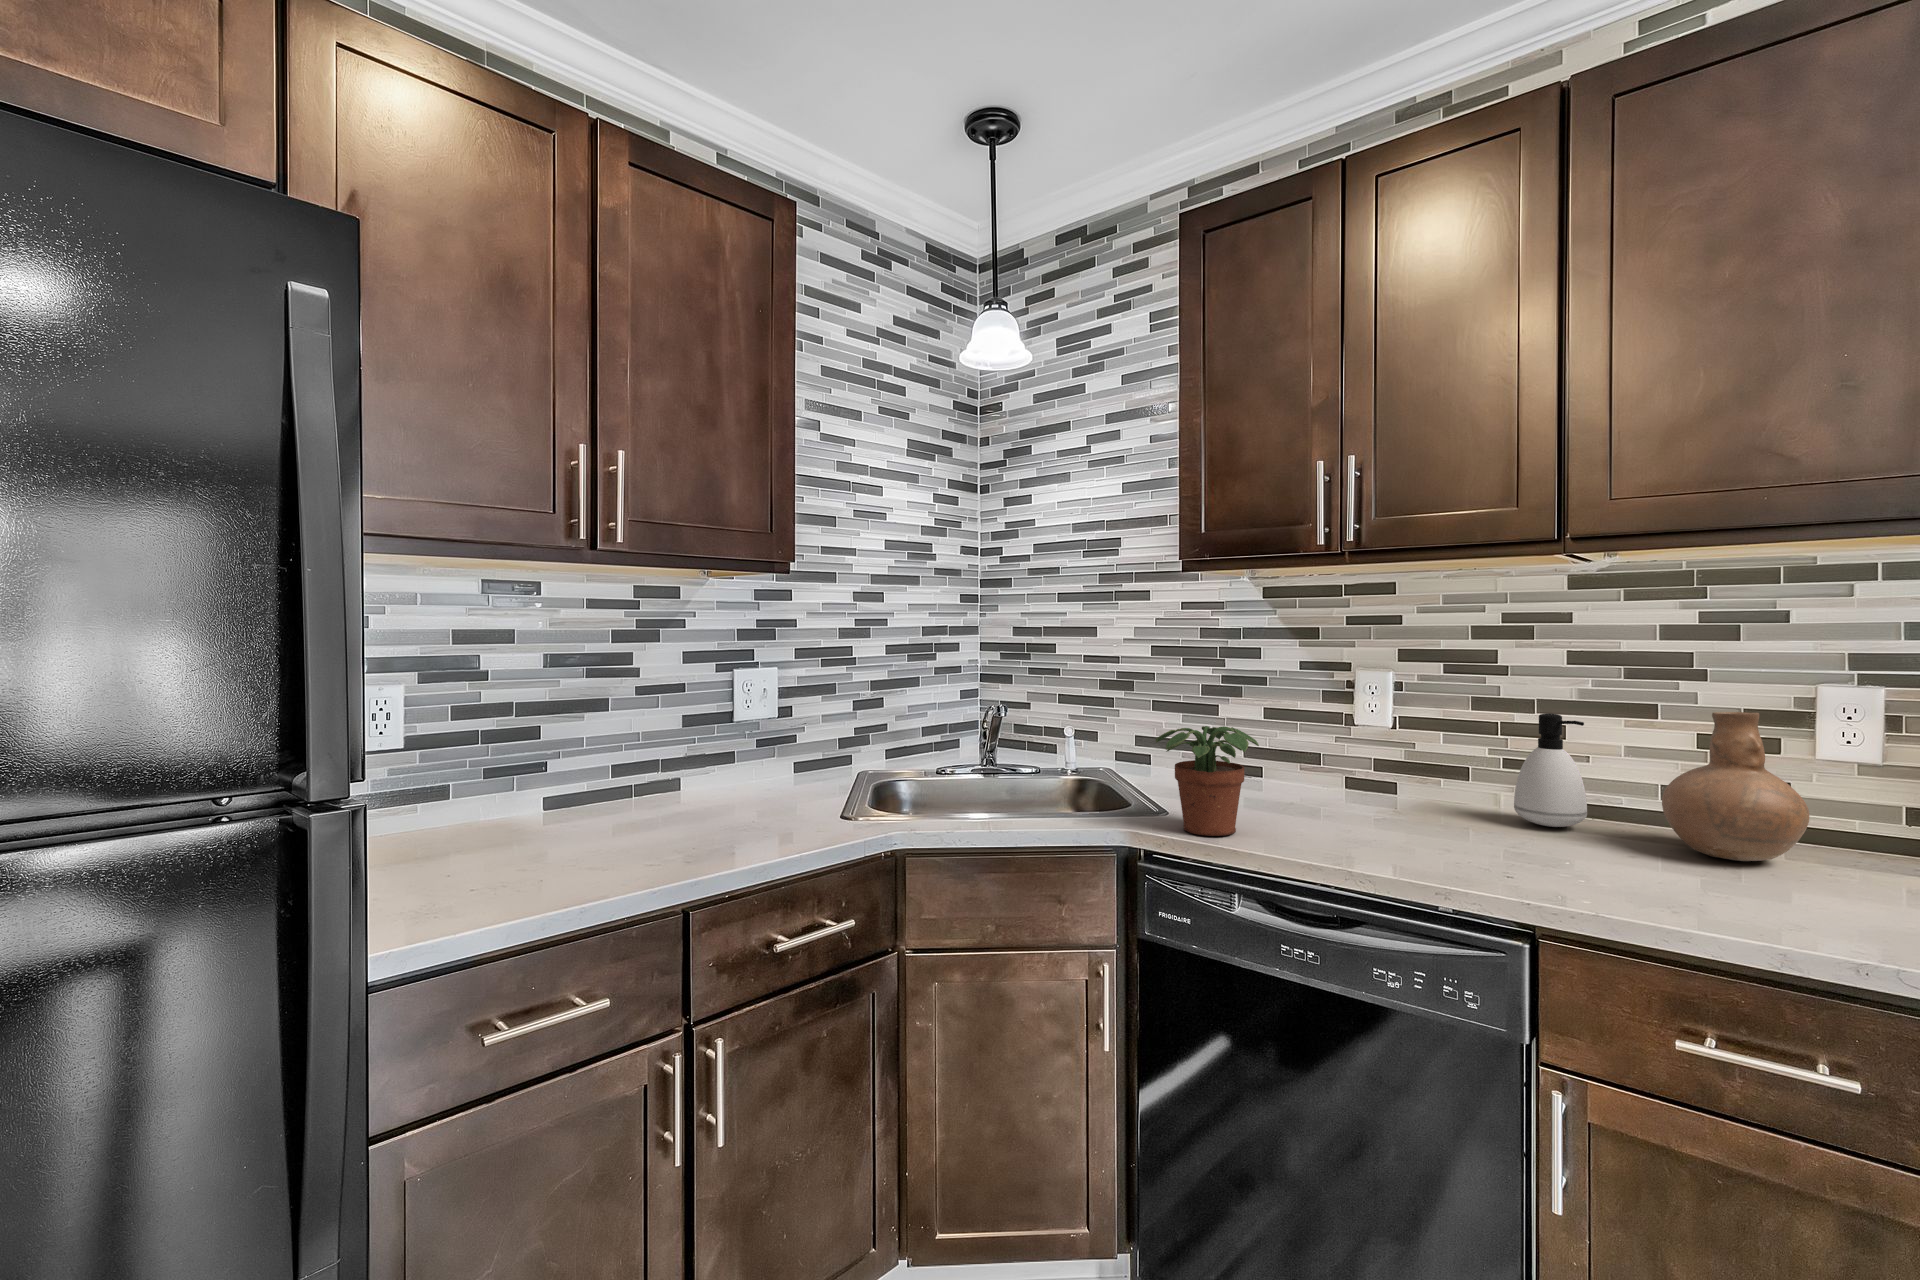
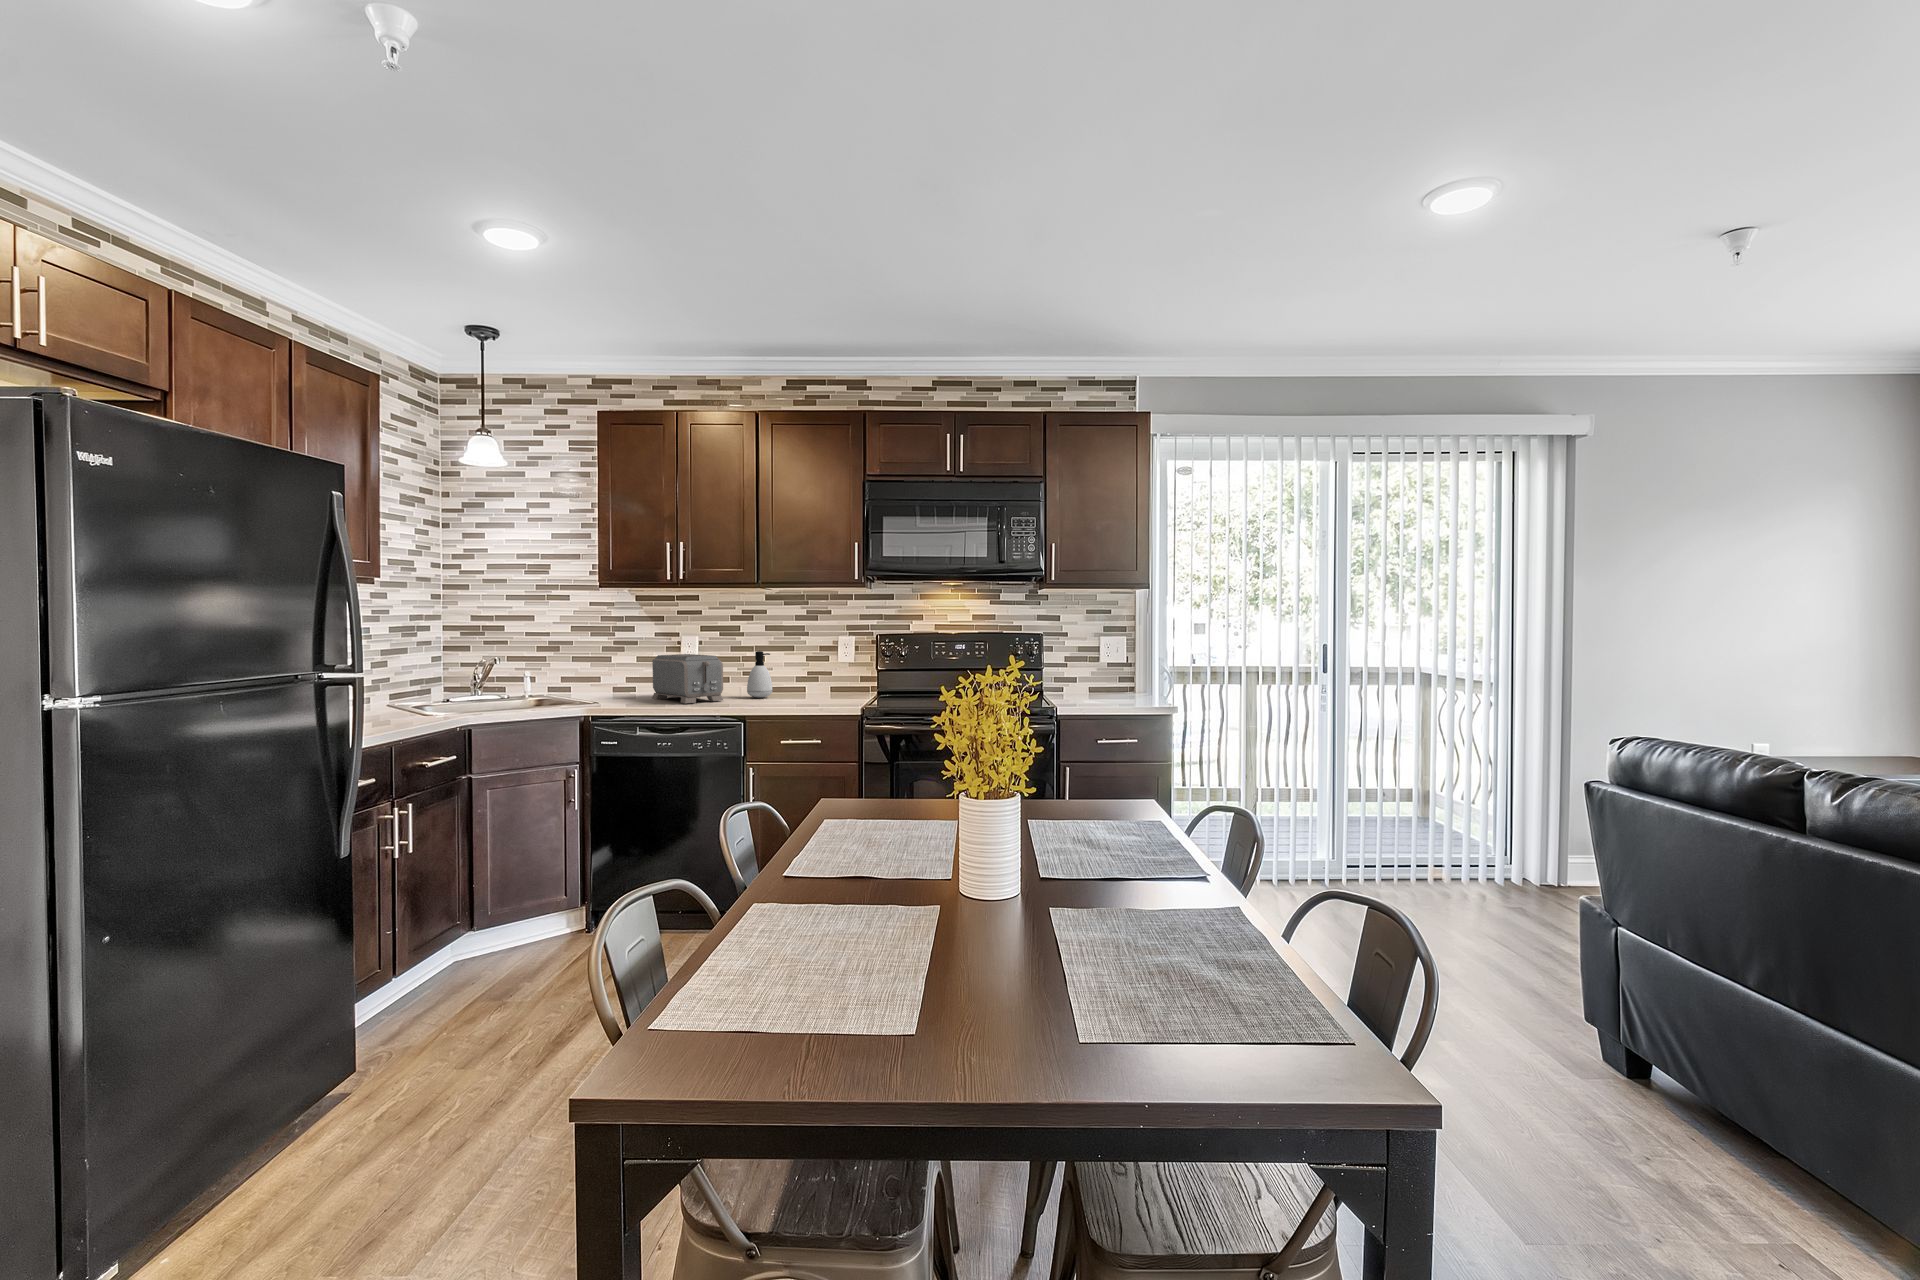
toaster: none [1287,708,1453,830] -> present [652,654,723,703]
vase: present [1662,712,1809,861] -> none [795,646,835,700]
potted plant: present [1156,726,1259,836] -> none [595,661,644,709]

